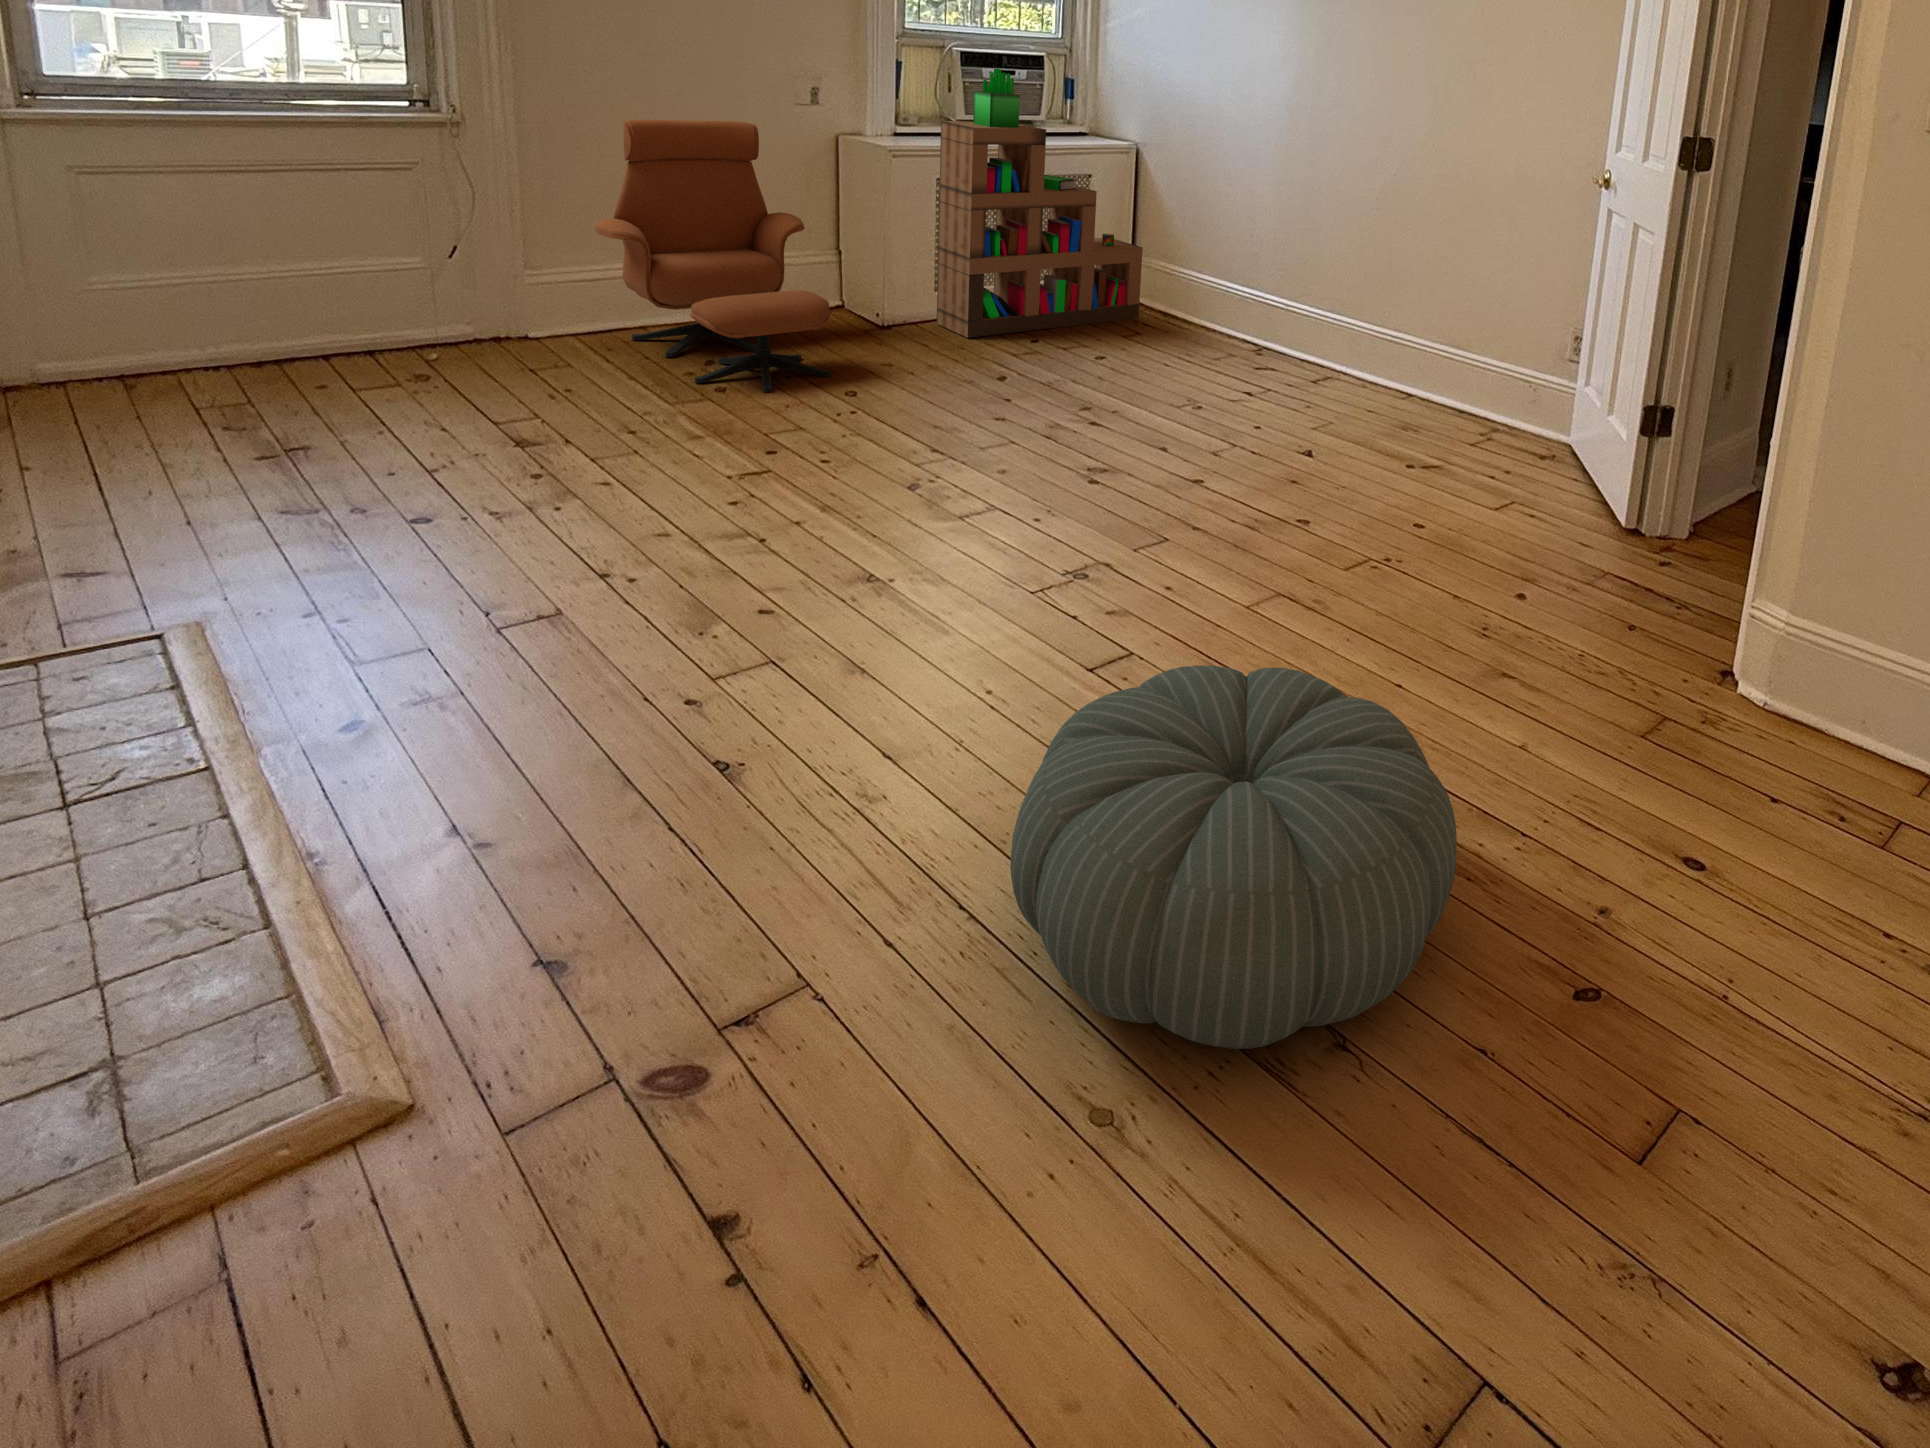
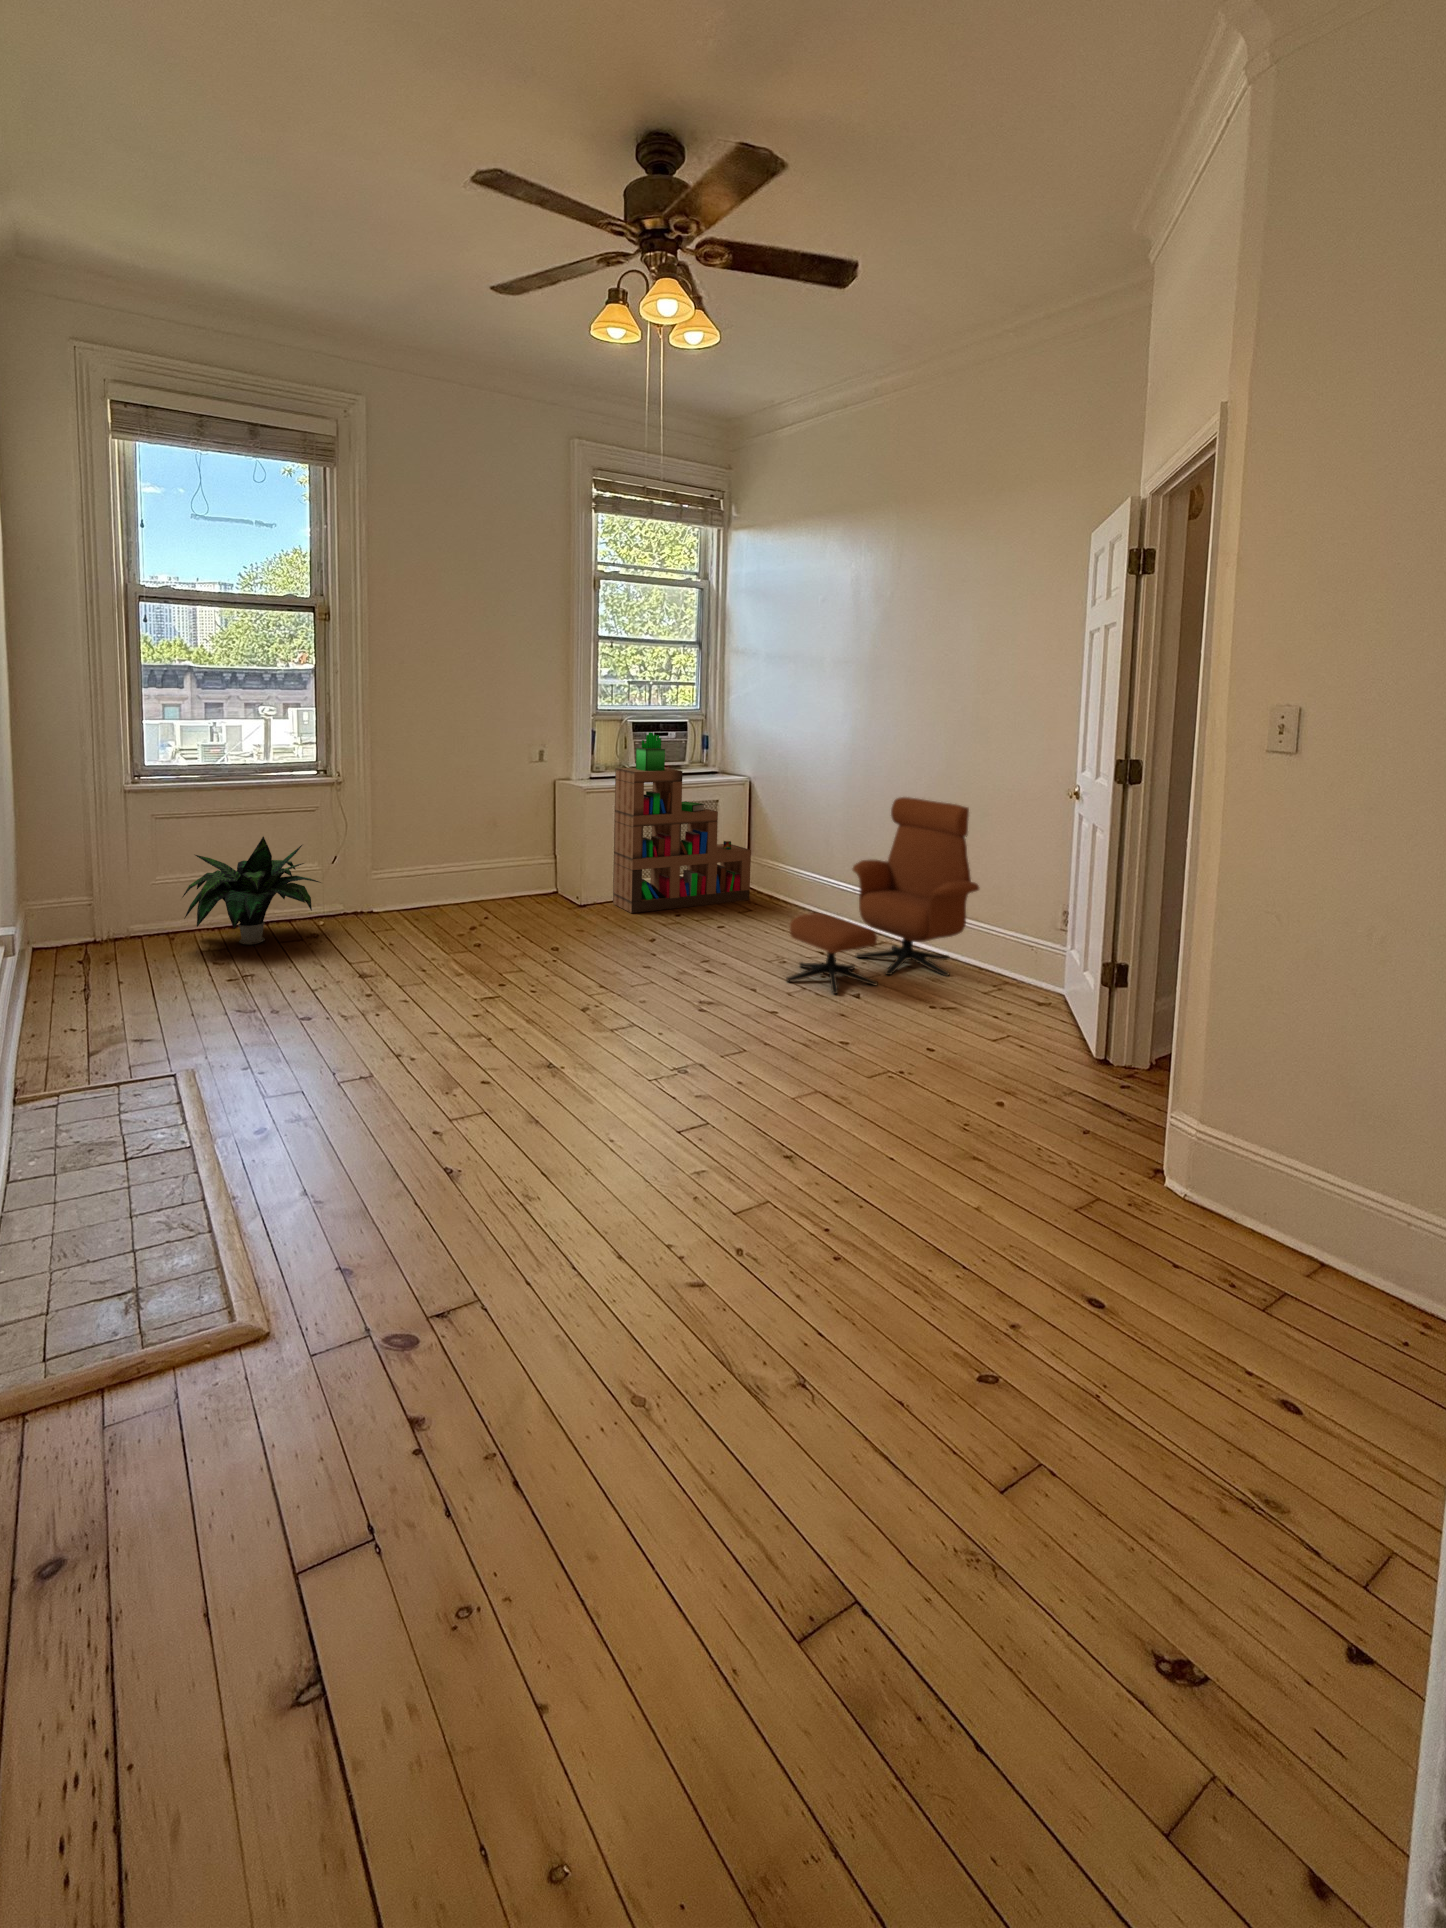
lounge chair: present [594,120,831,392] -> present [786,797,979,994]
potted plant: none [142,211,435,396] -> present [183,837,321,944]
pouf: present [1011,665,1457,1049] -> none [597,1124,894,1373]

